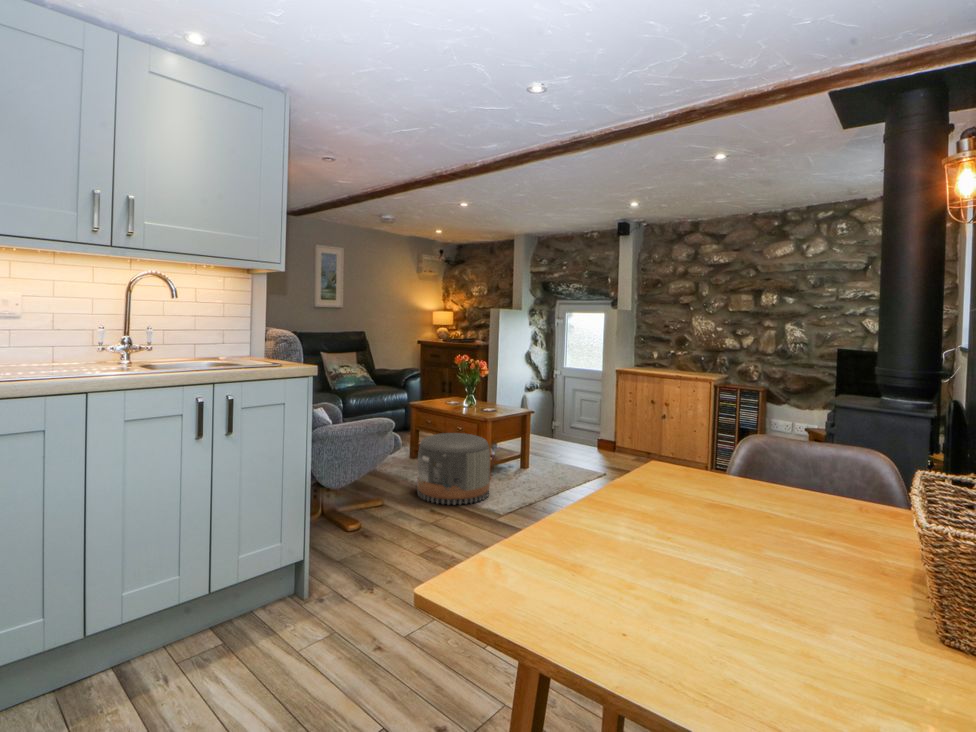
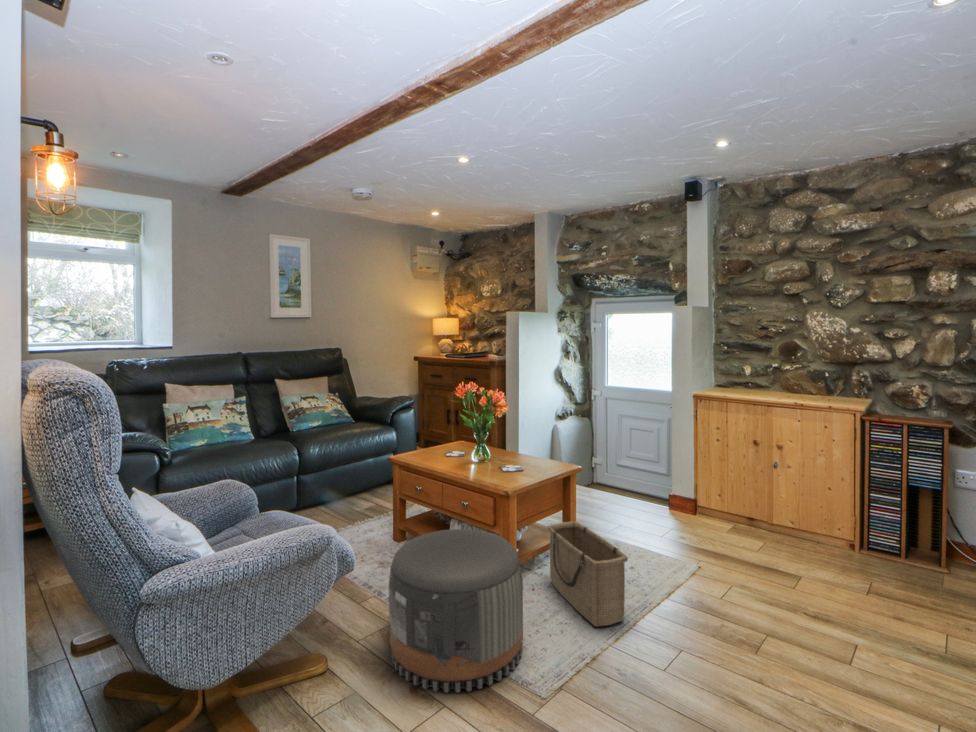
basket: none [508,439,551,489] -> present [548,521,628,626]

